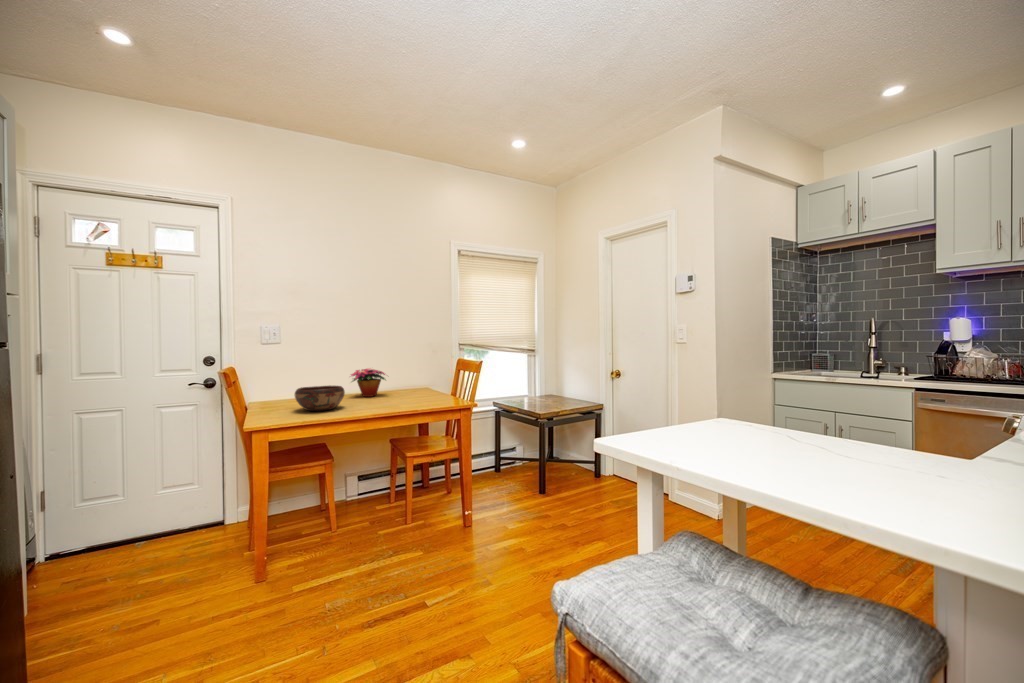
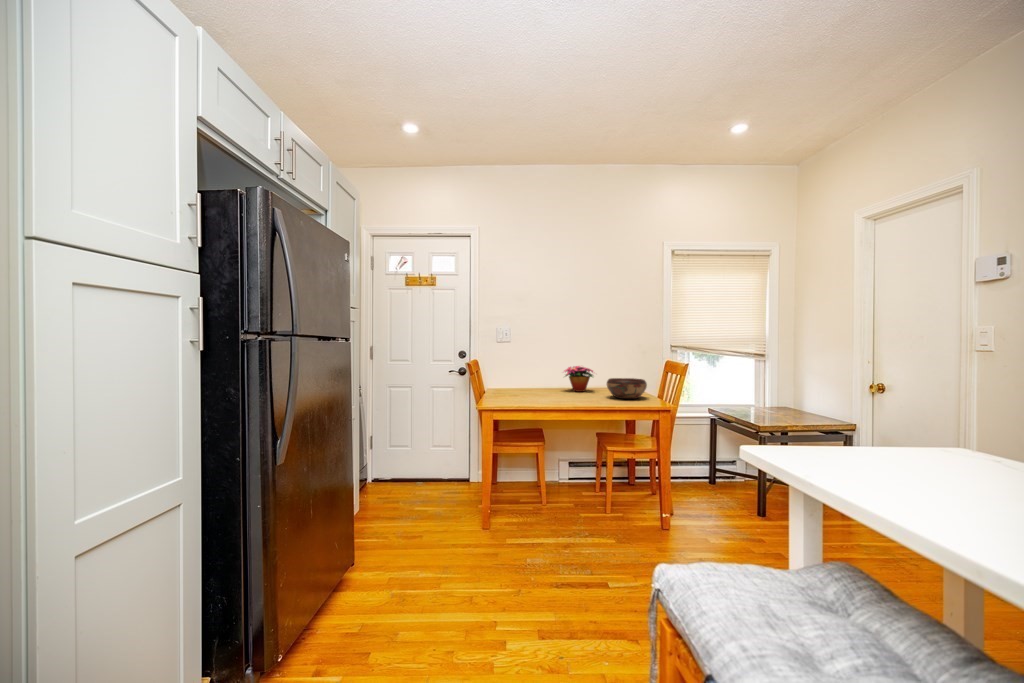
decorative bowl: present [294,386,345,411] -> present [607,378,647,399]

